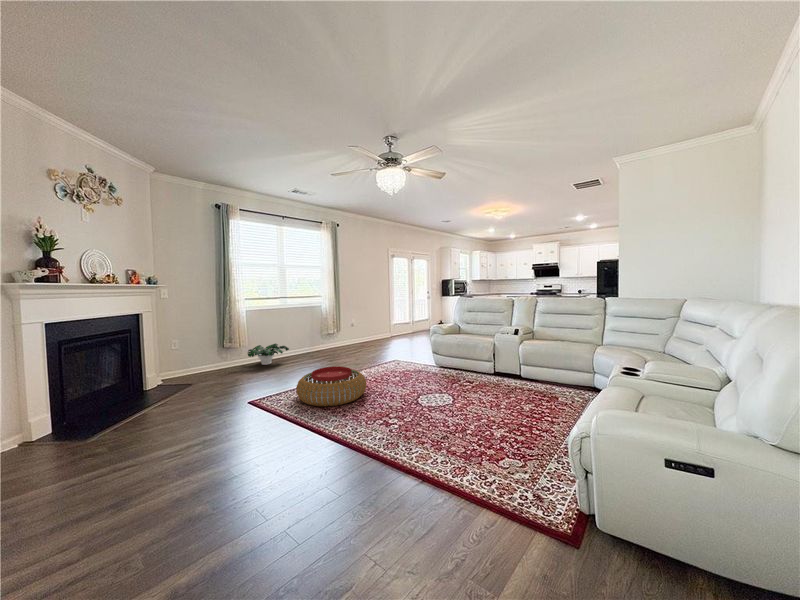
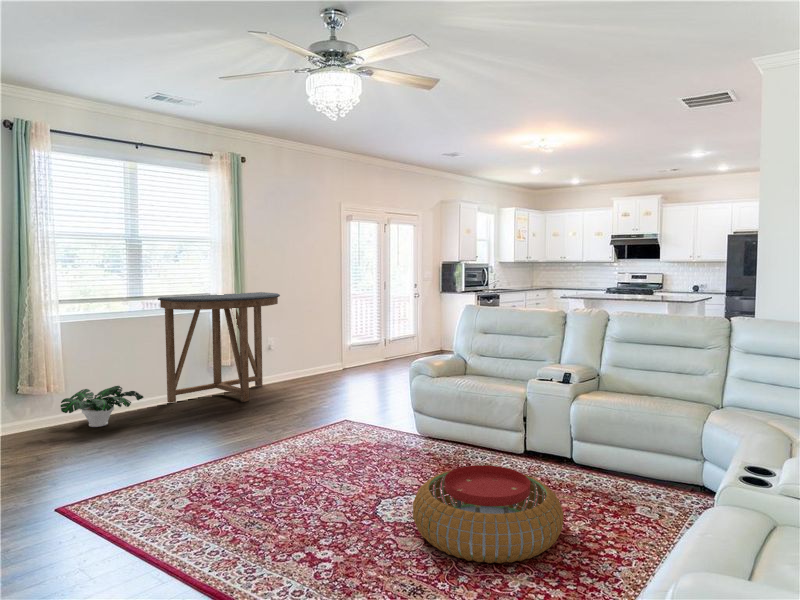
console table: none [295,295,358,353] -> present [158,292,280,403]
pouf: present [296,366,366,406] -> present [413,465,564,563]

